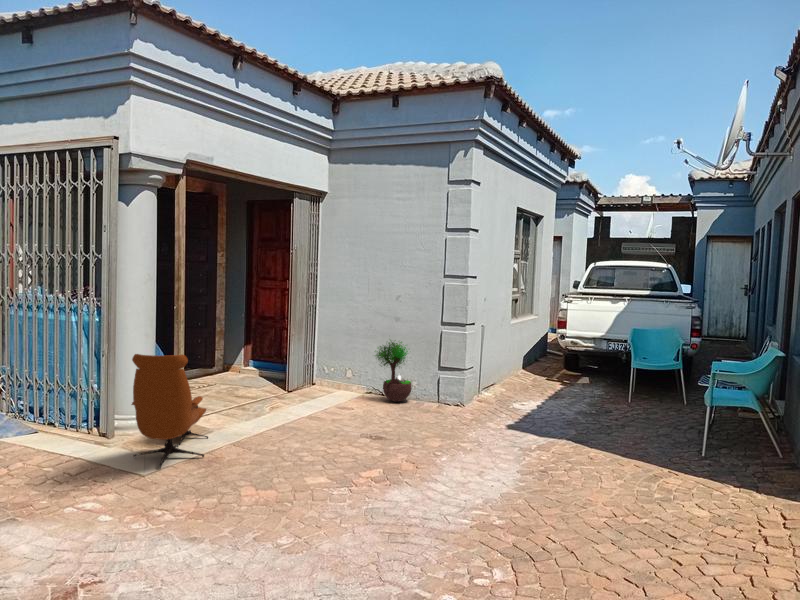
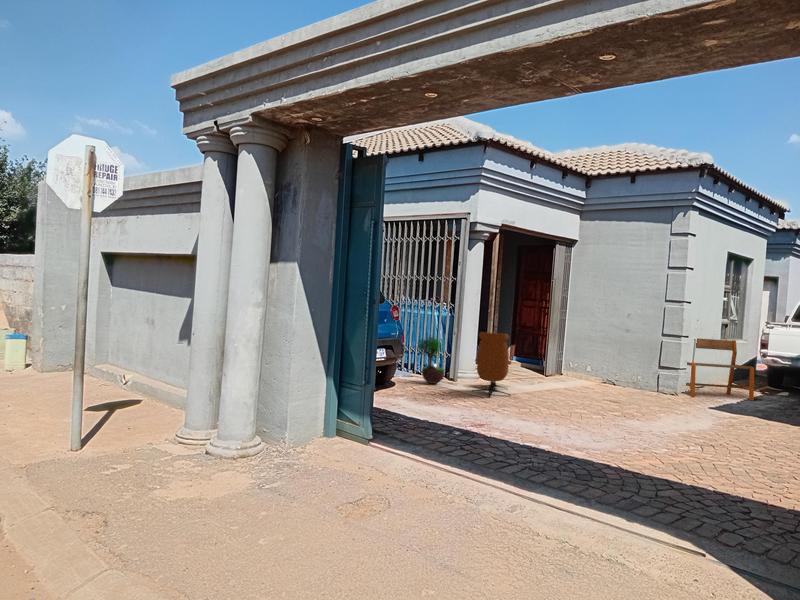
bench: none [462,323,554,408] -> present [686,338,754,401]
potted tree: present [375,340,411,402] -> present [417,337,444,384]

